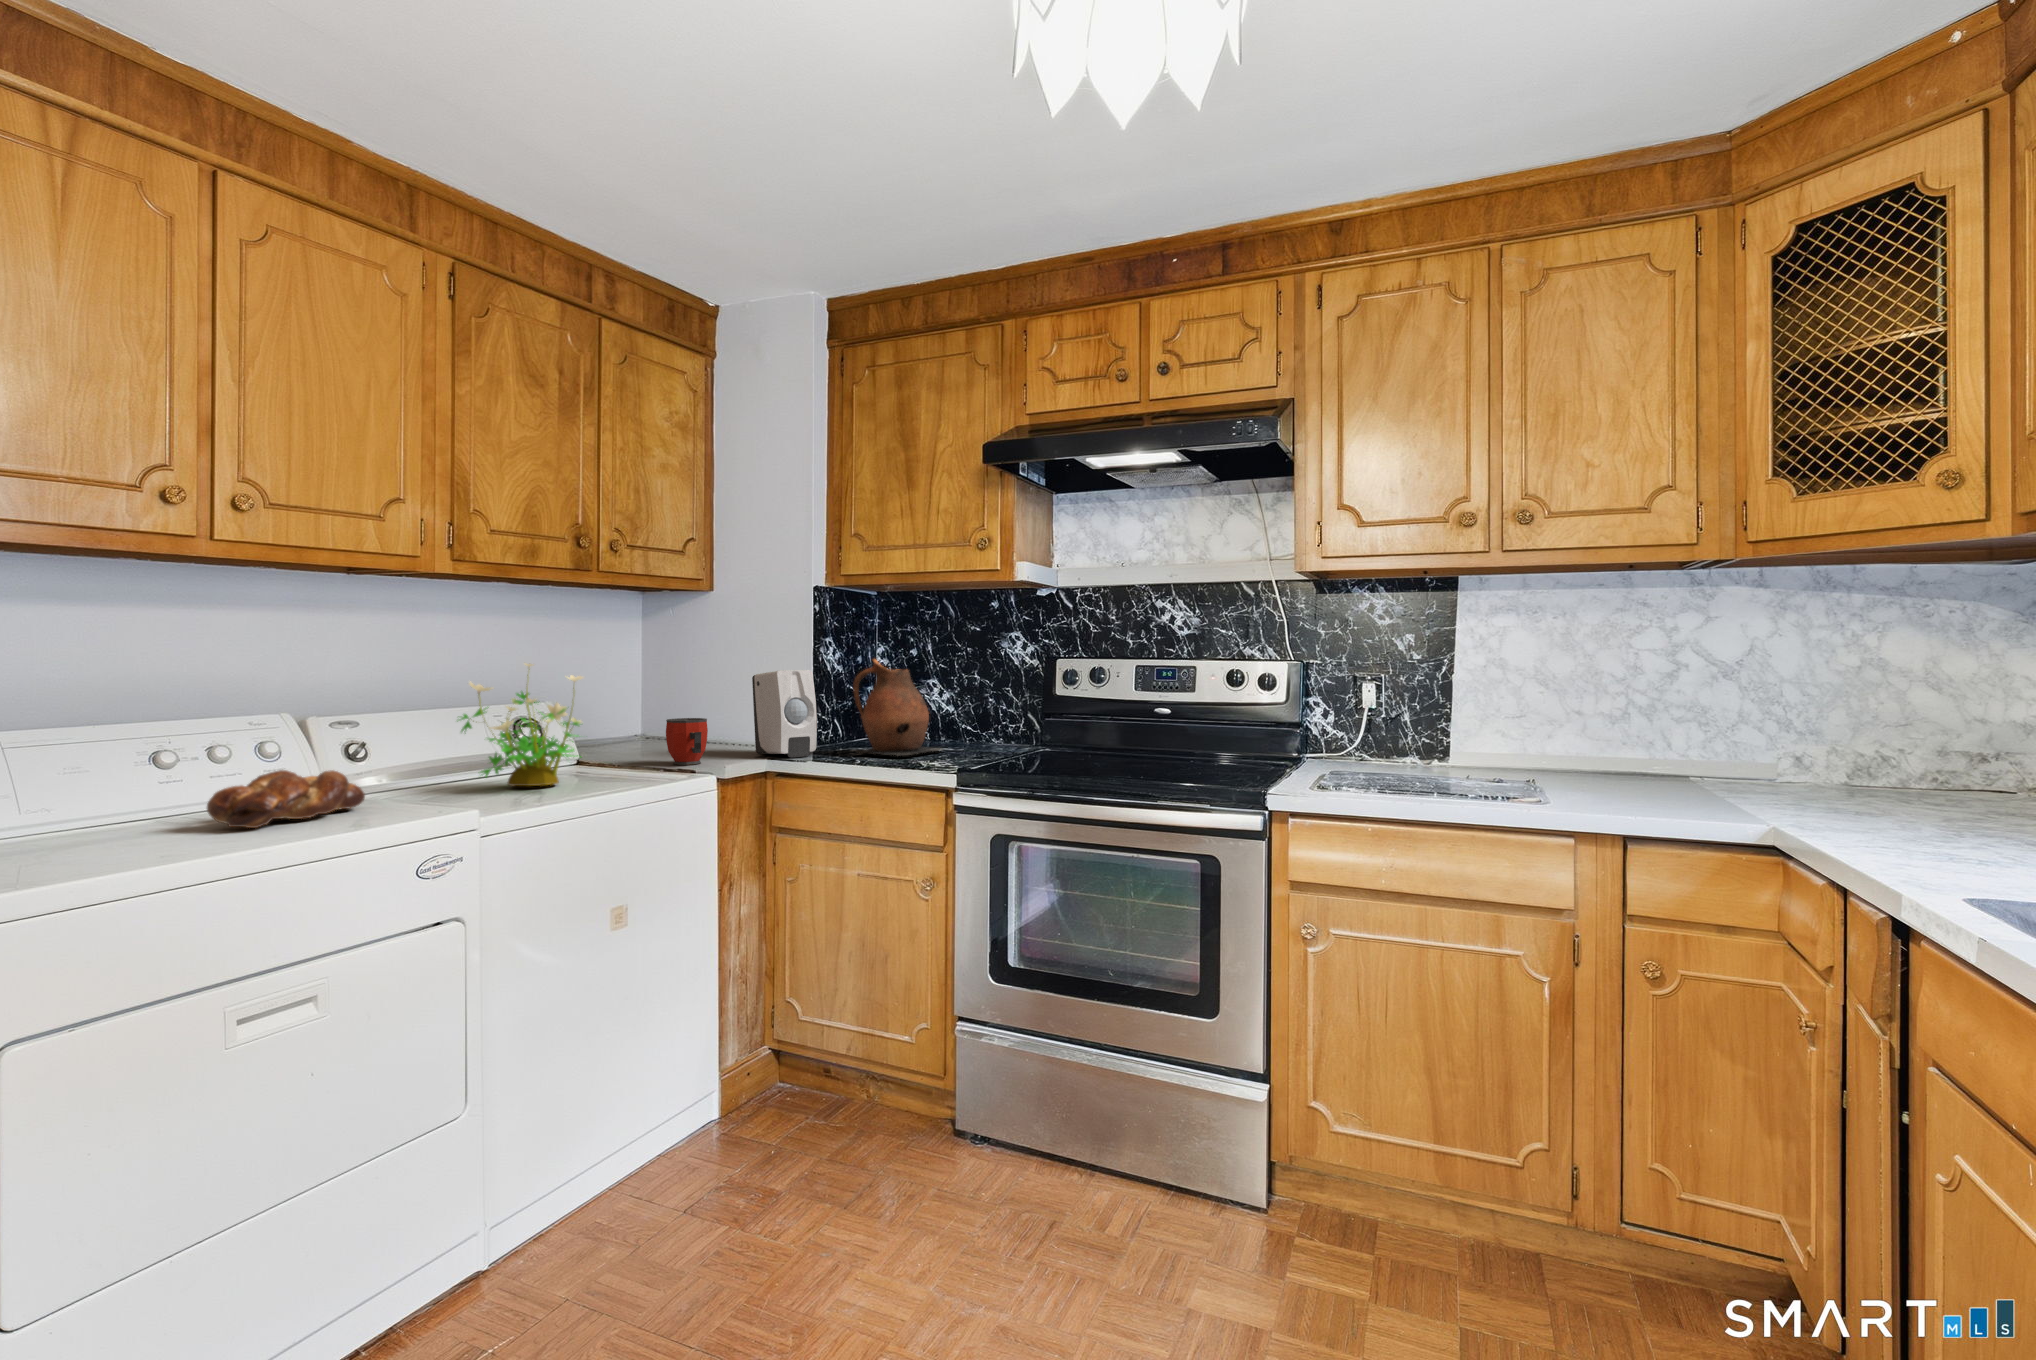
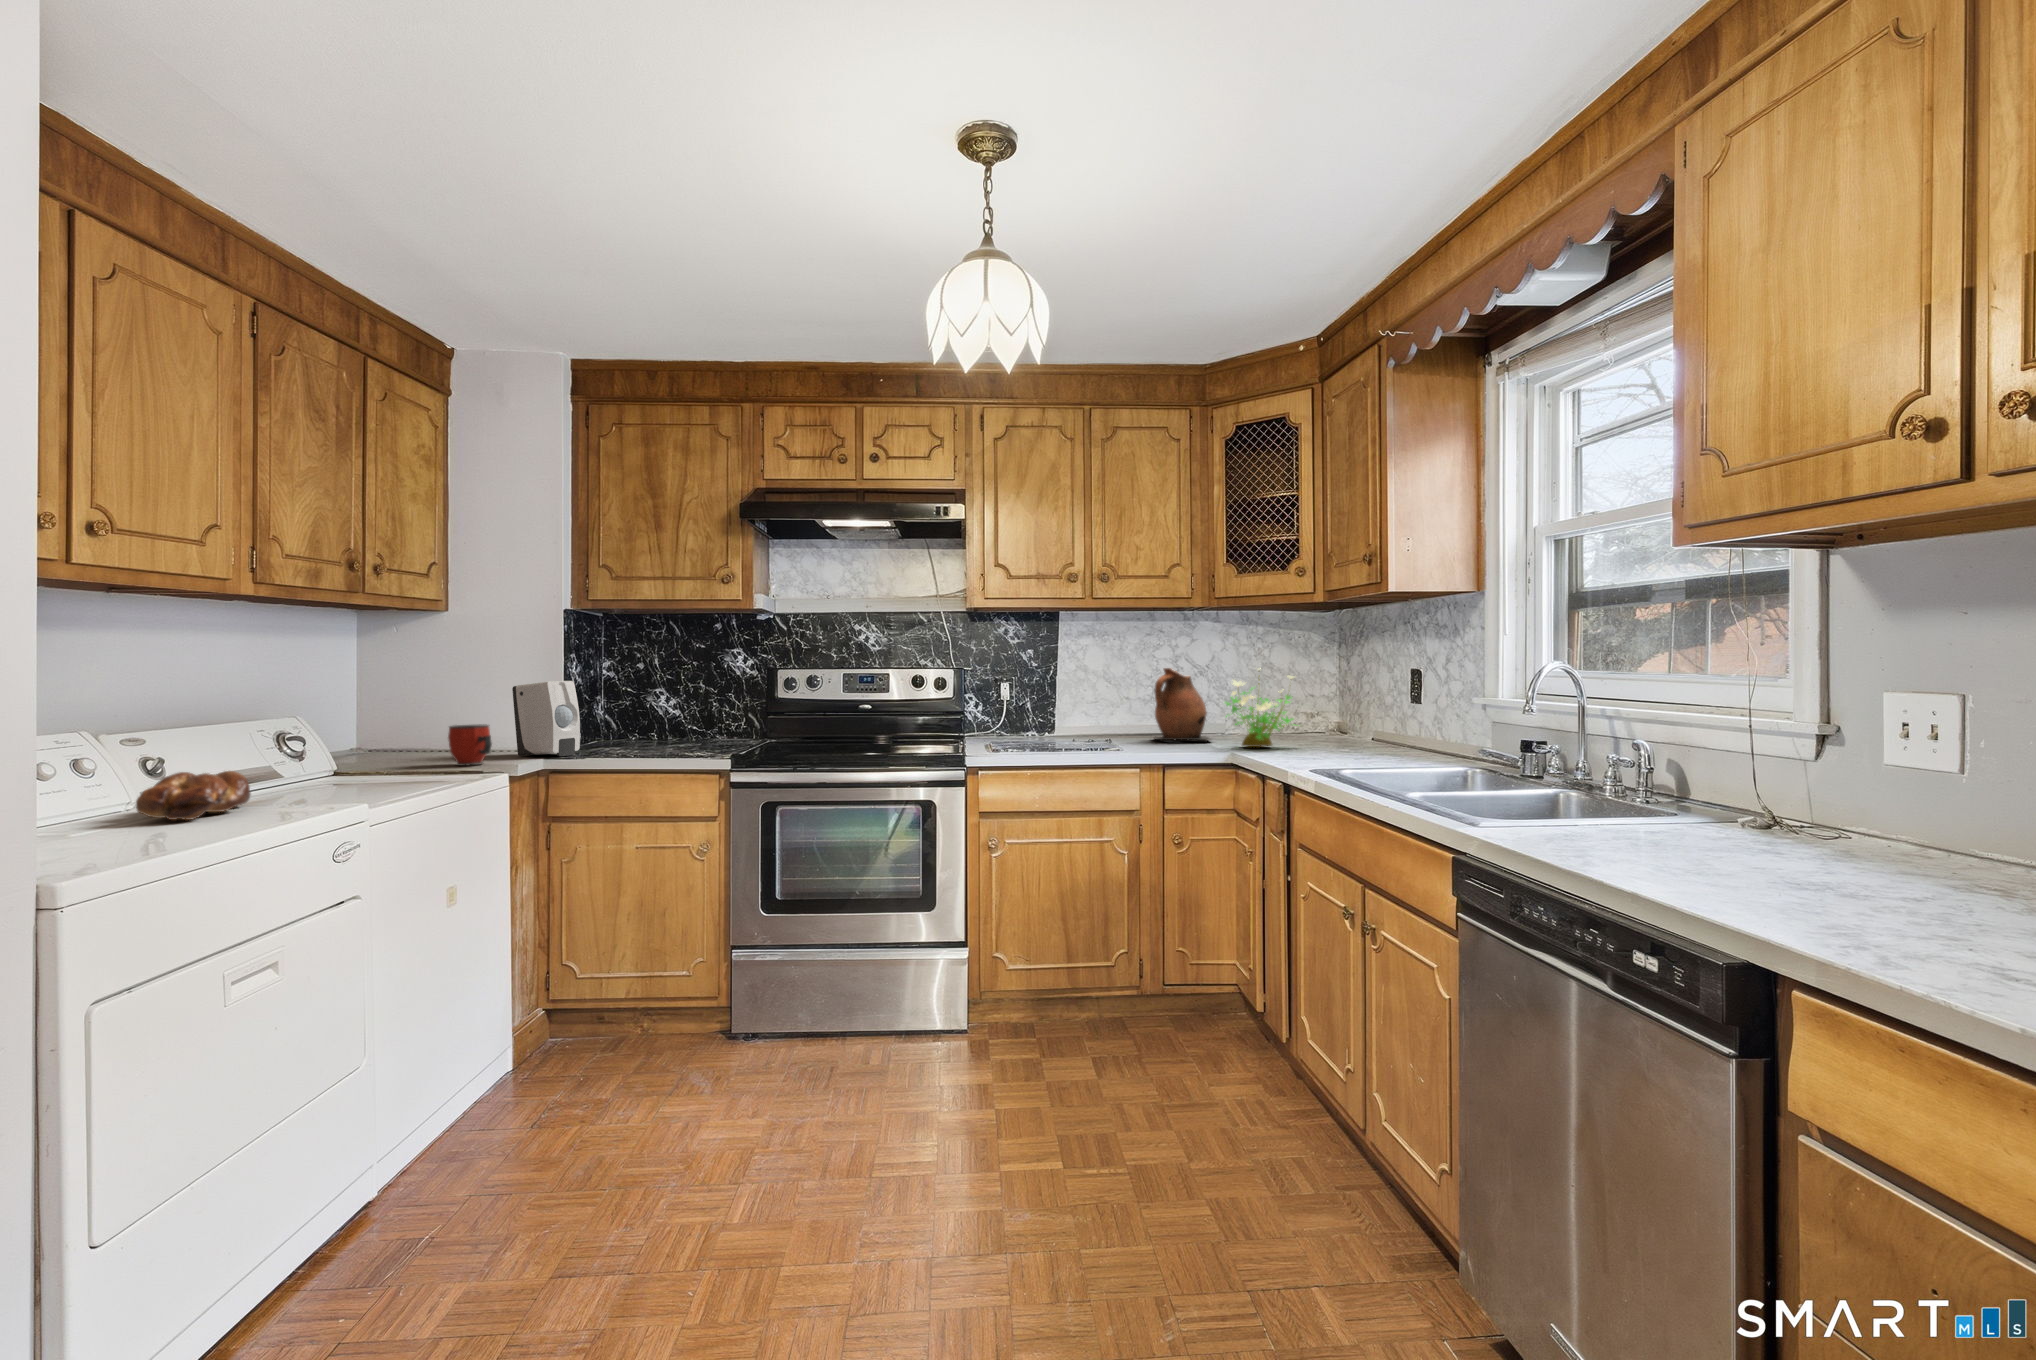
ceramic pitcher: present [853,659,942,756] -> present [1154,668,1210,741]
potted plant: present [459,664,583,786] -> present [1226,668,1294,747]

